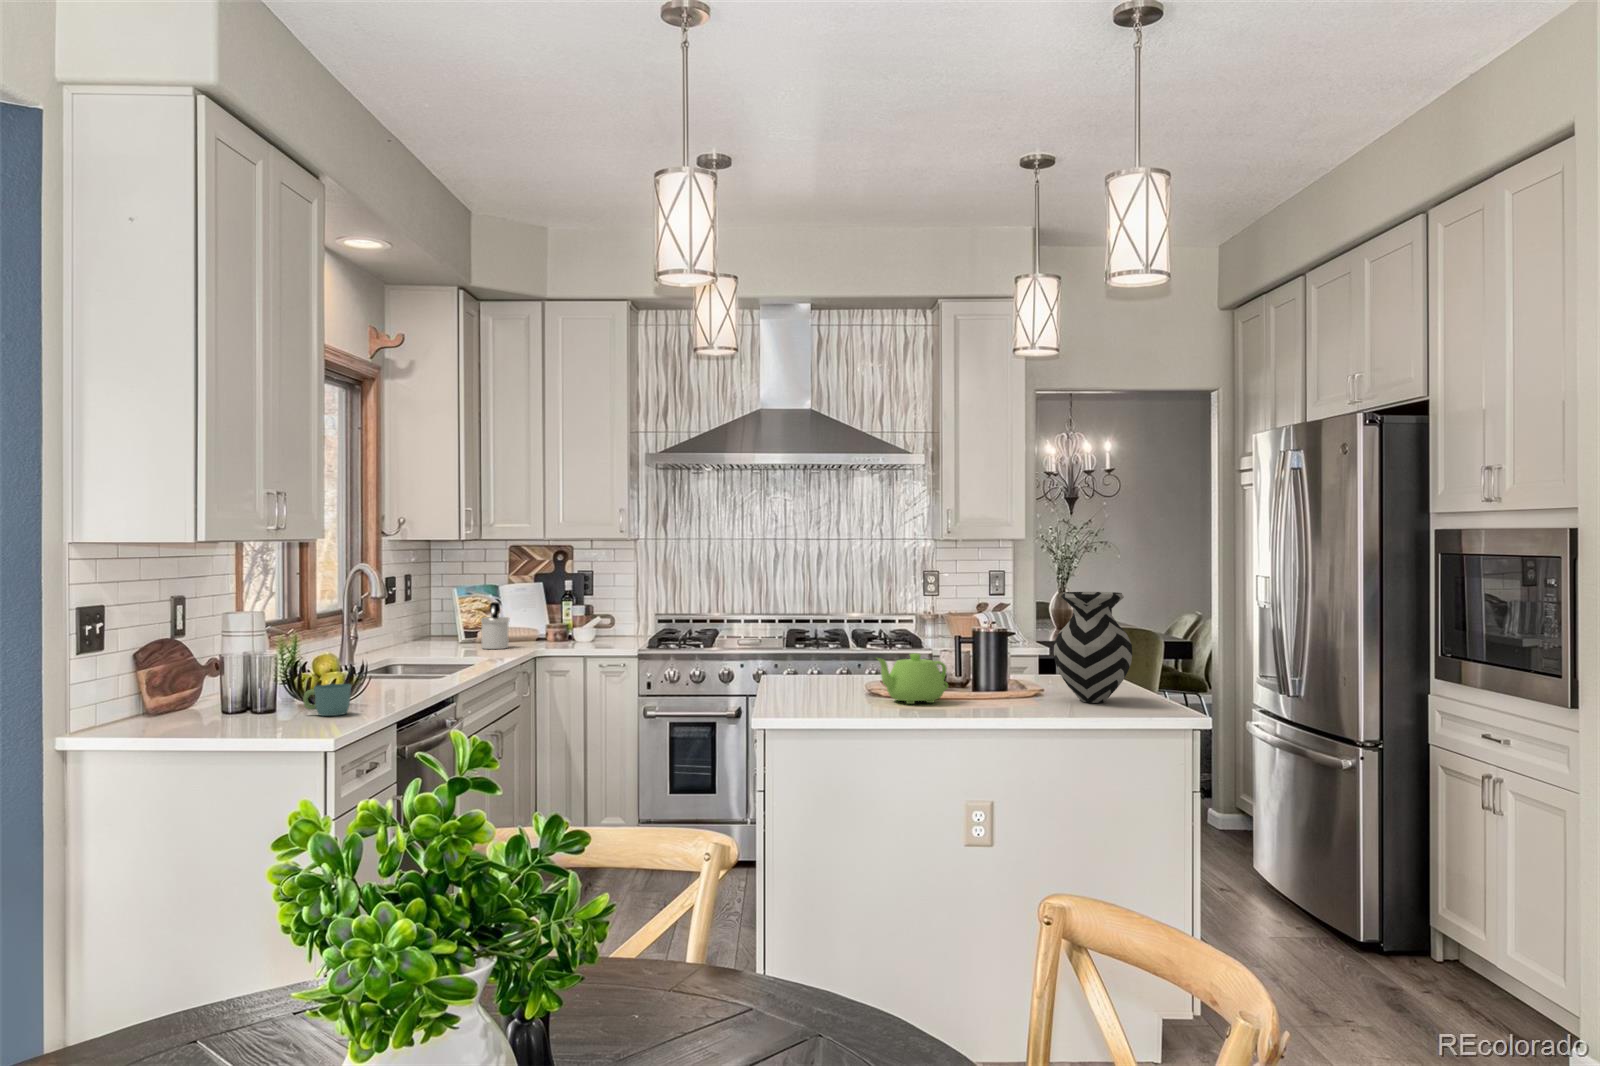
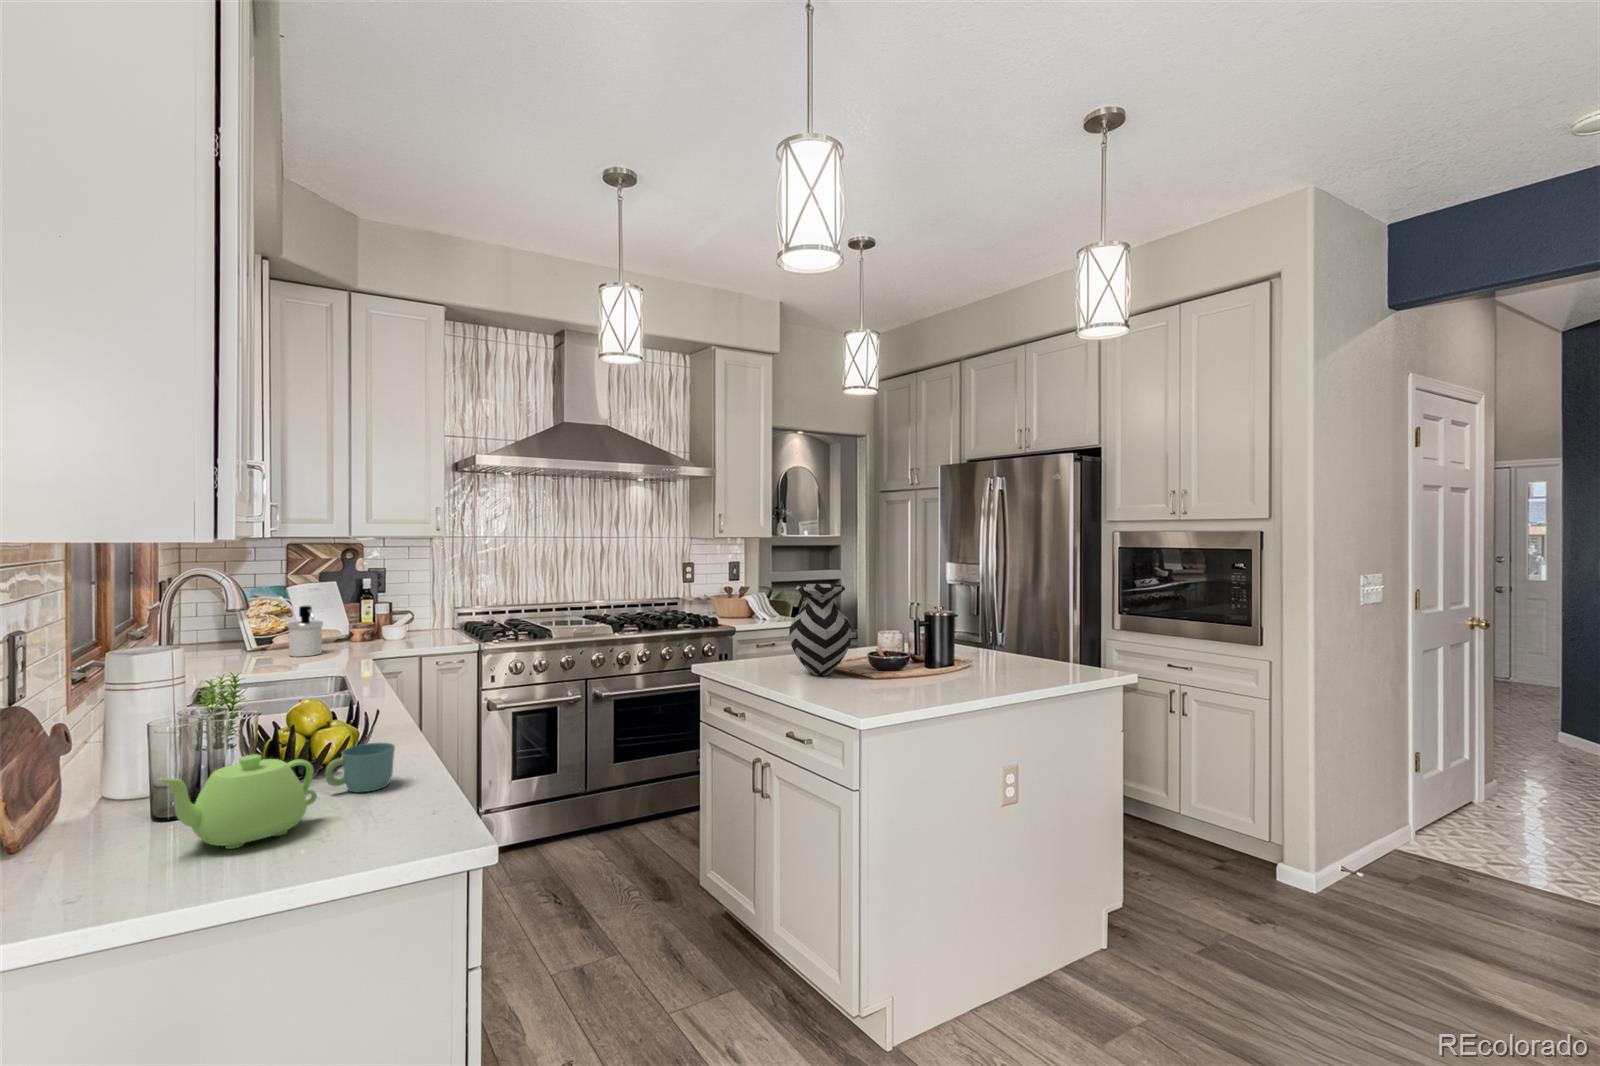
vase: present [1054,592,1132,703] -> present [789,584,852,676]
teapot: present [877,653,948,704] -> present [159,754,317,849]

